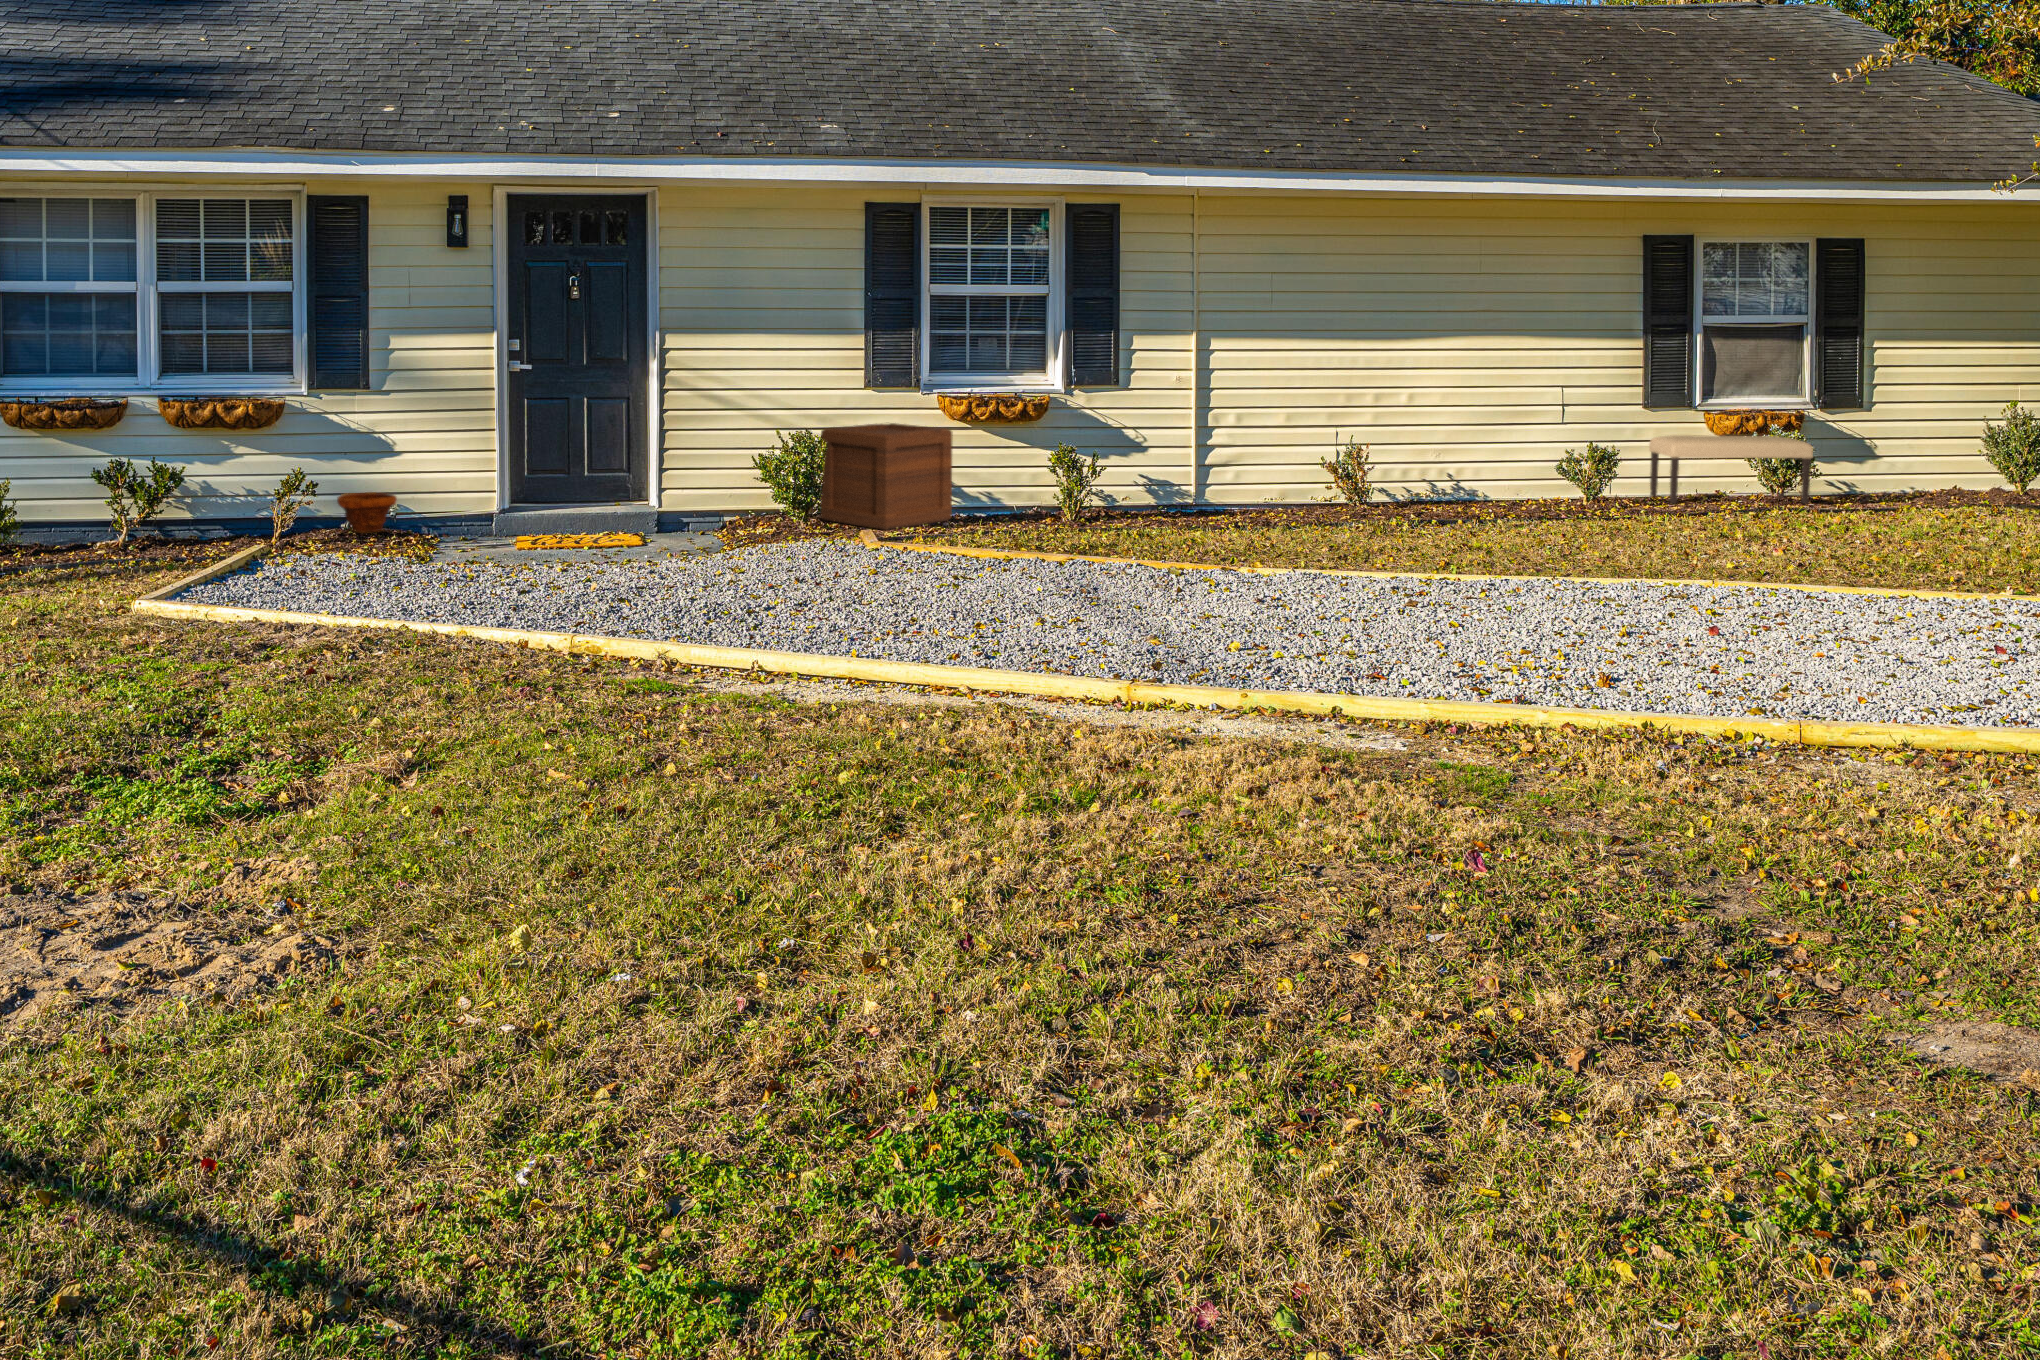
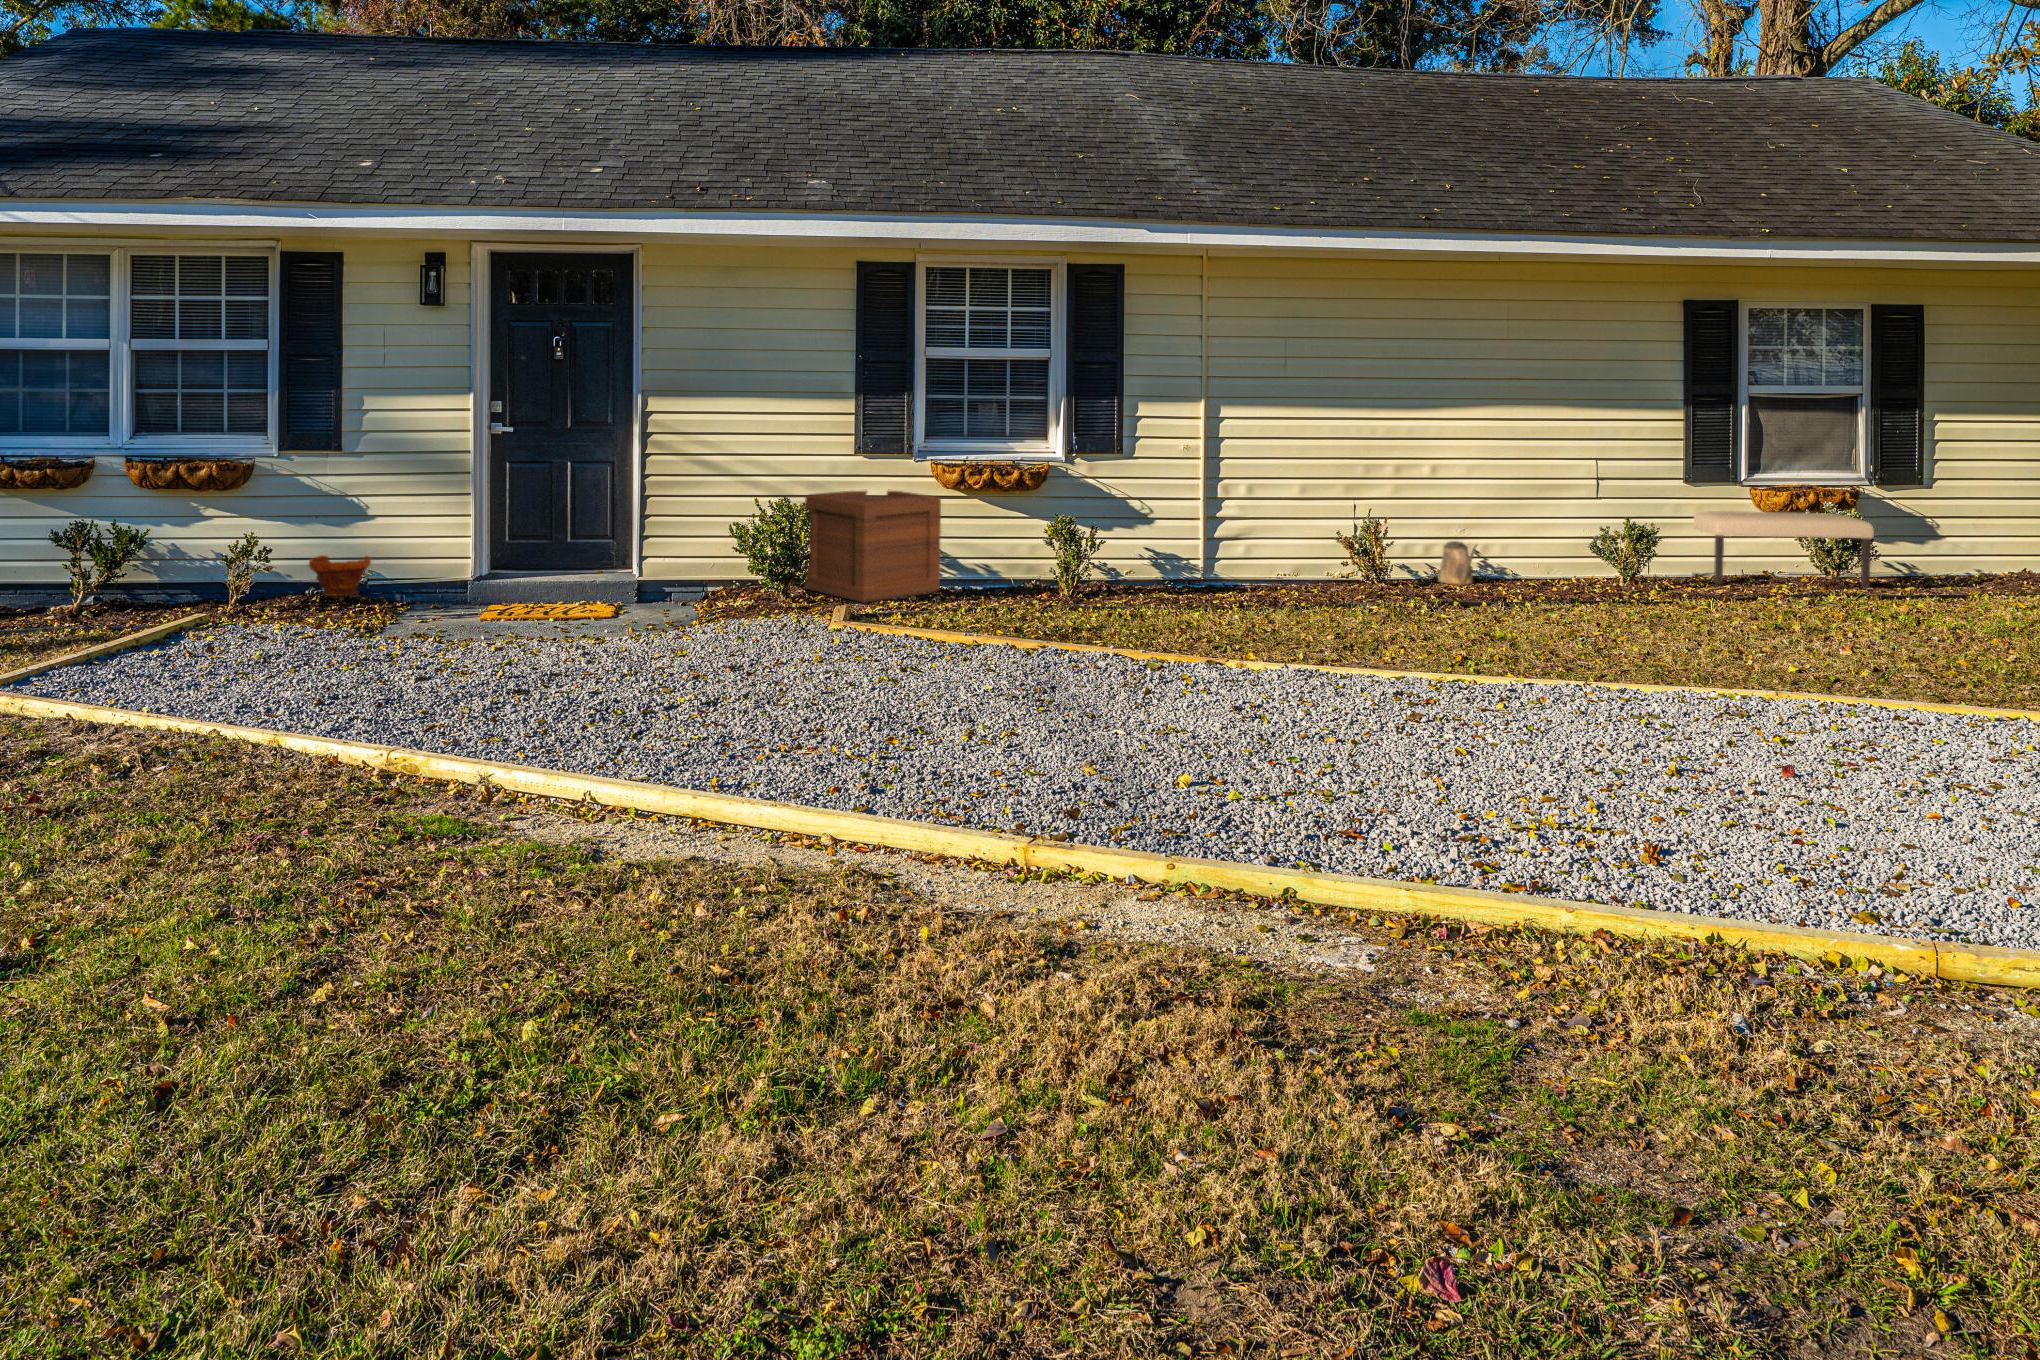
watering can: none [1416,467,1455,507] -> present [1438,541,1477,585]

